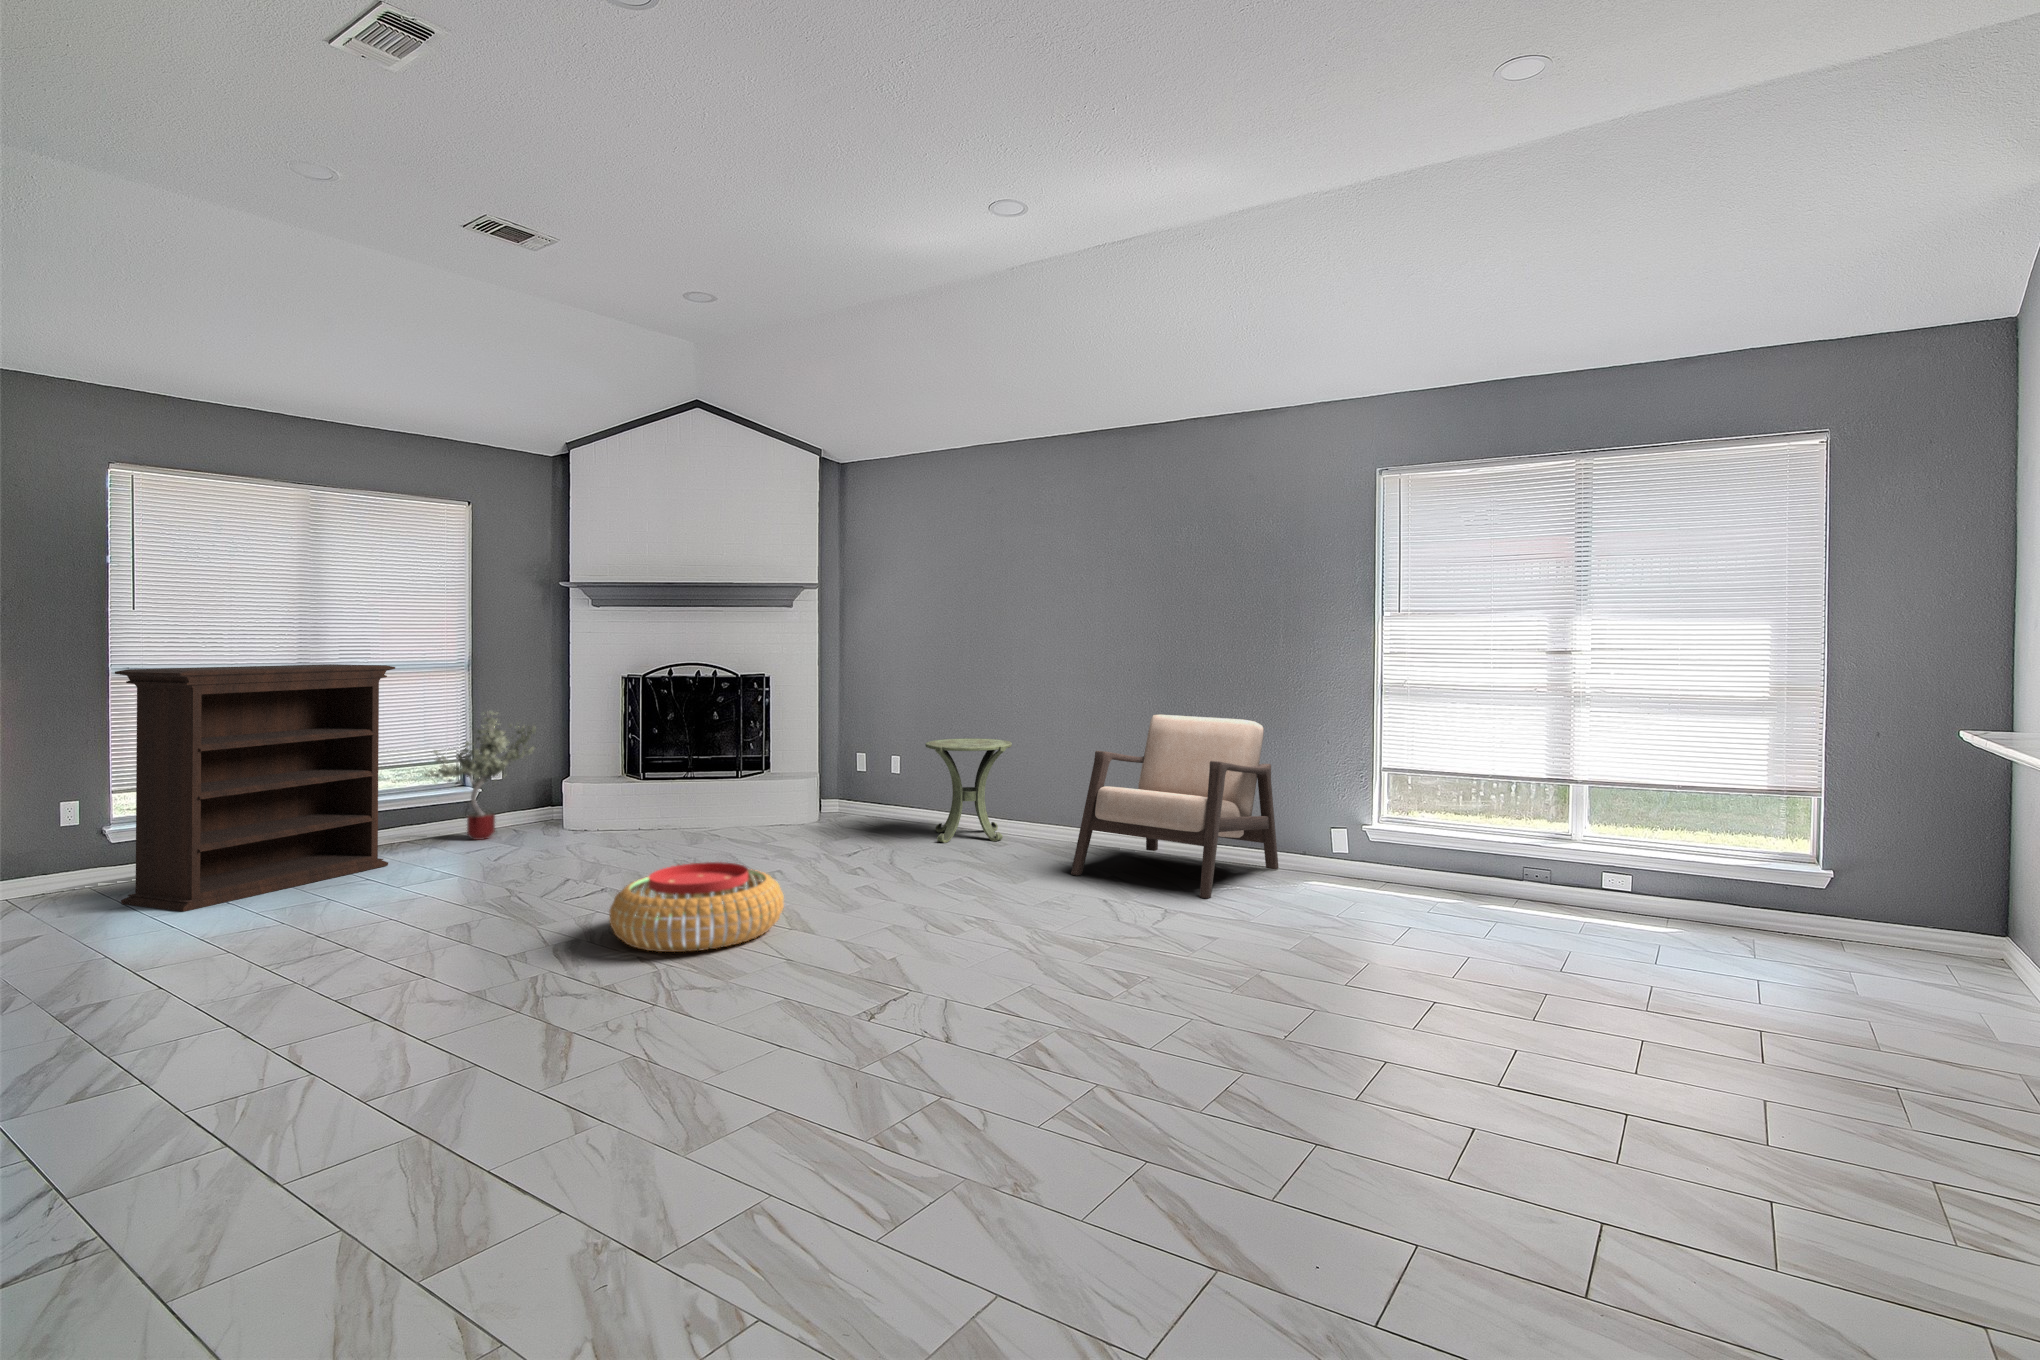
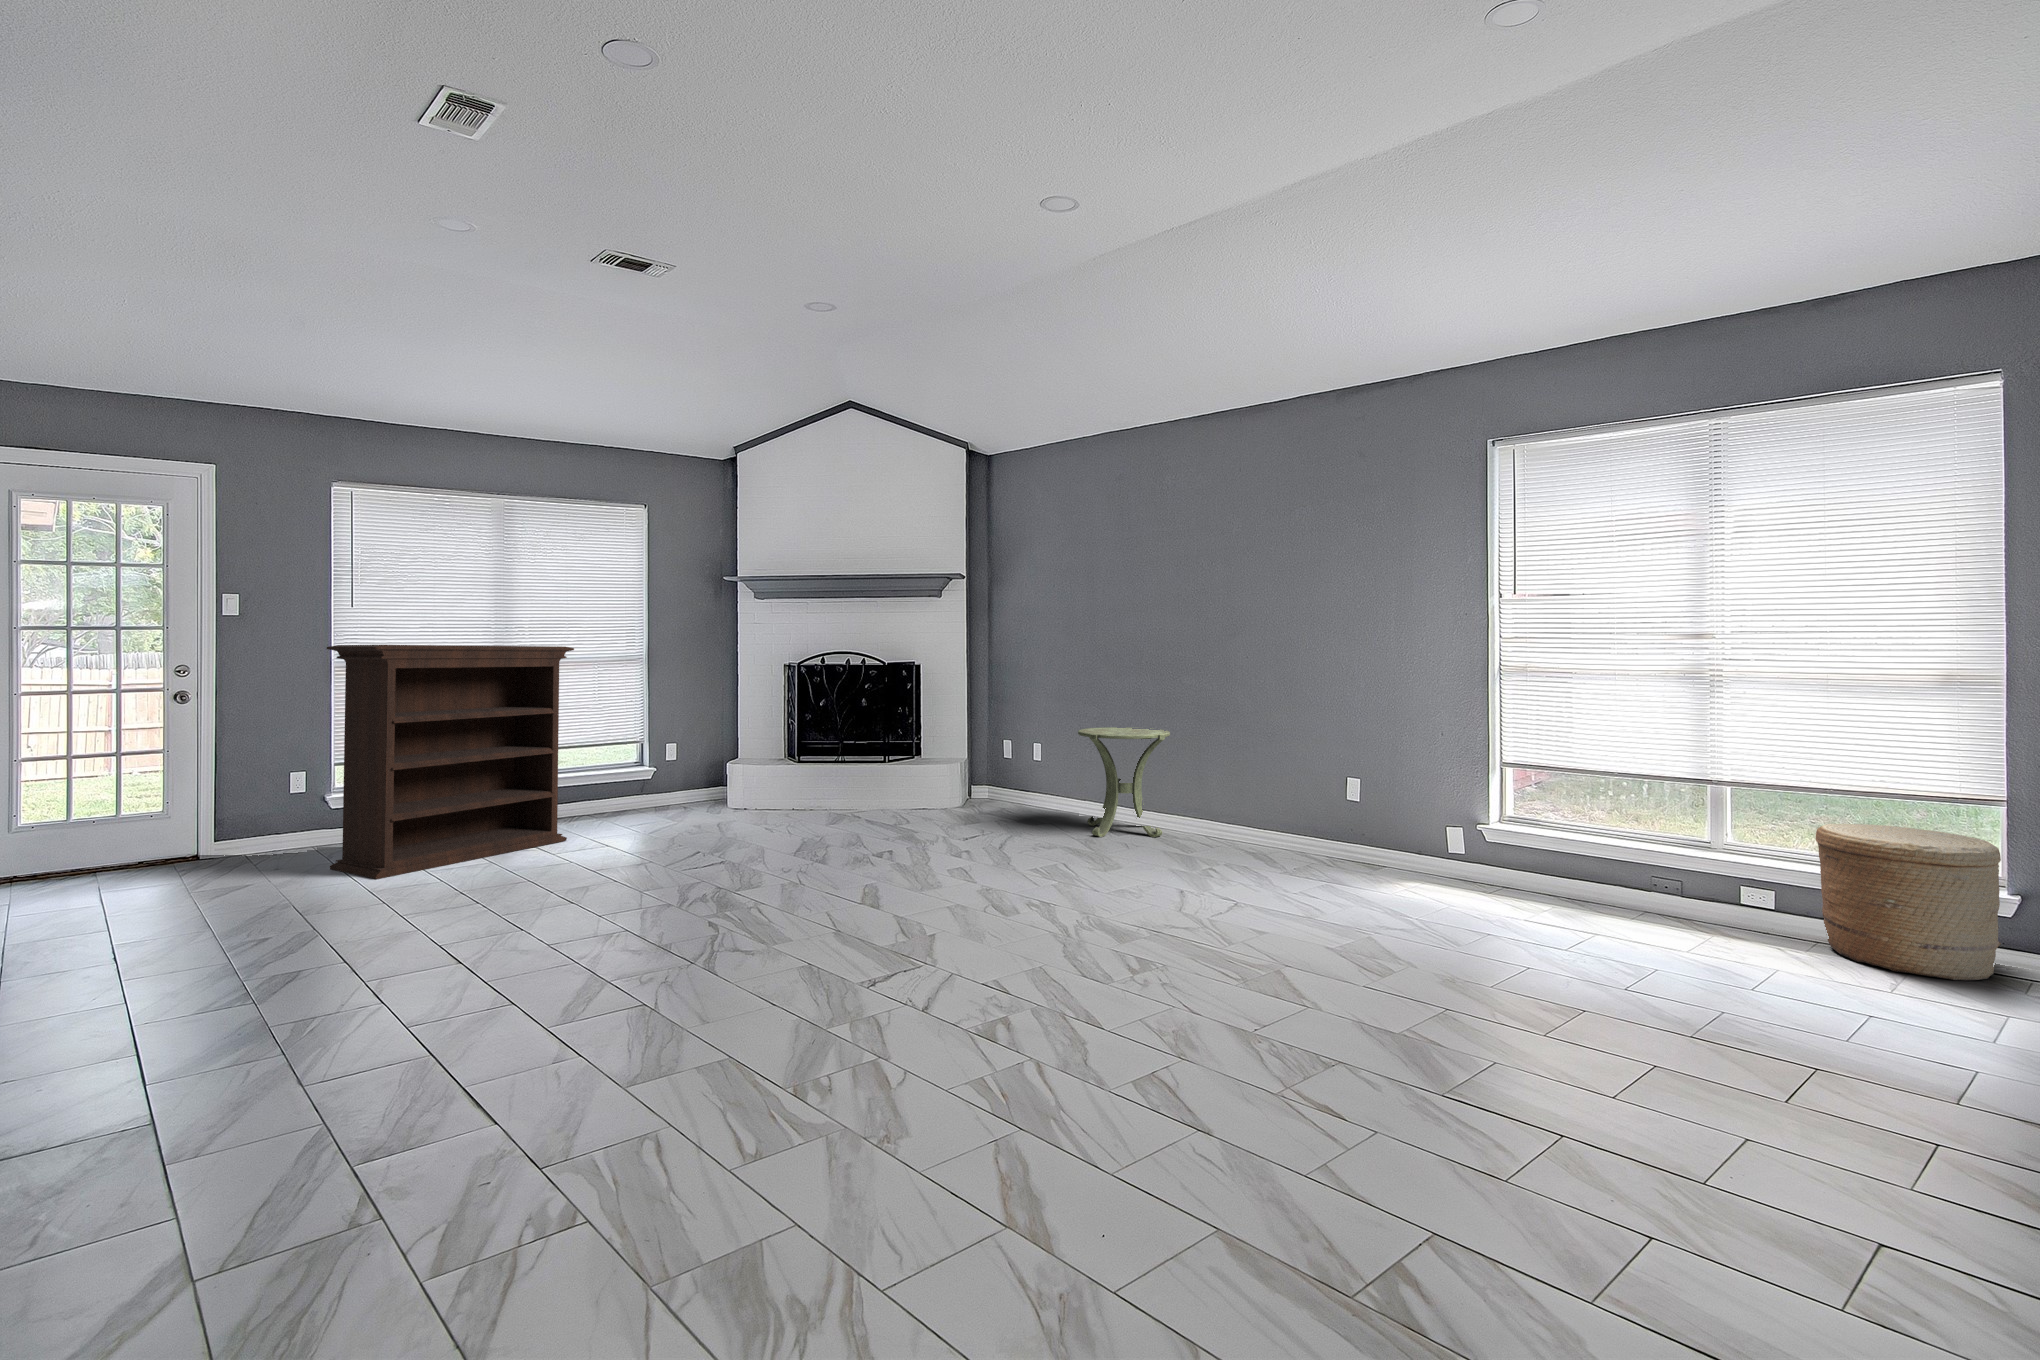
potted tree: present [424,711,536,840] -> none [601,694,704,819]
armchair: present [1071,715,1279,899] -> none [1254,699,1507,917]
woven basket: none [1470,814,1575,925] -> present [1816,824,2001,980]
pouf: present [609,862,784,952] -> none [758,850,943,953]

